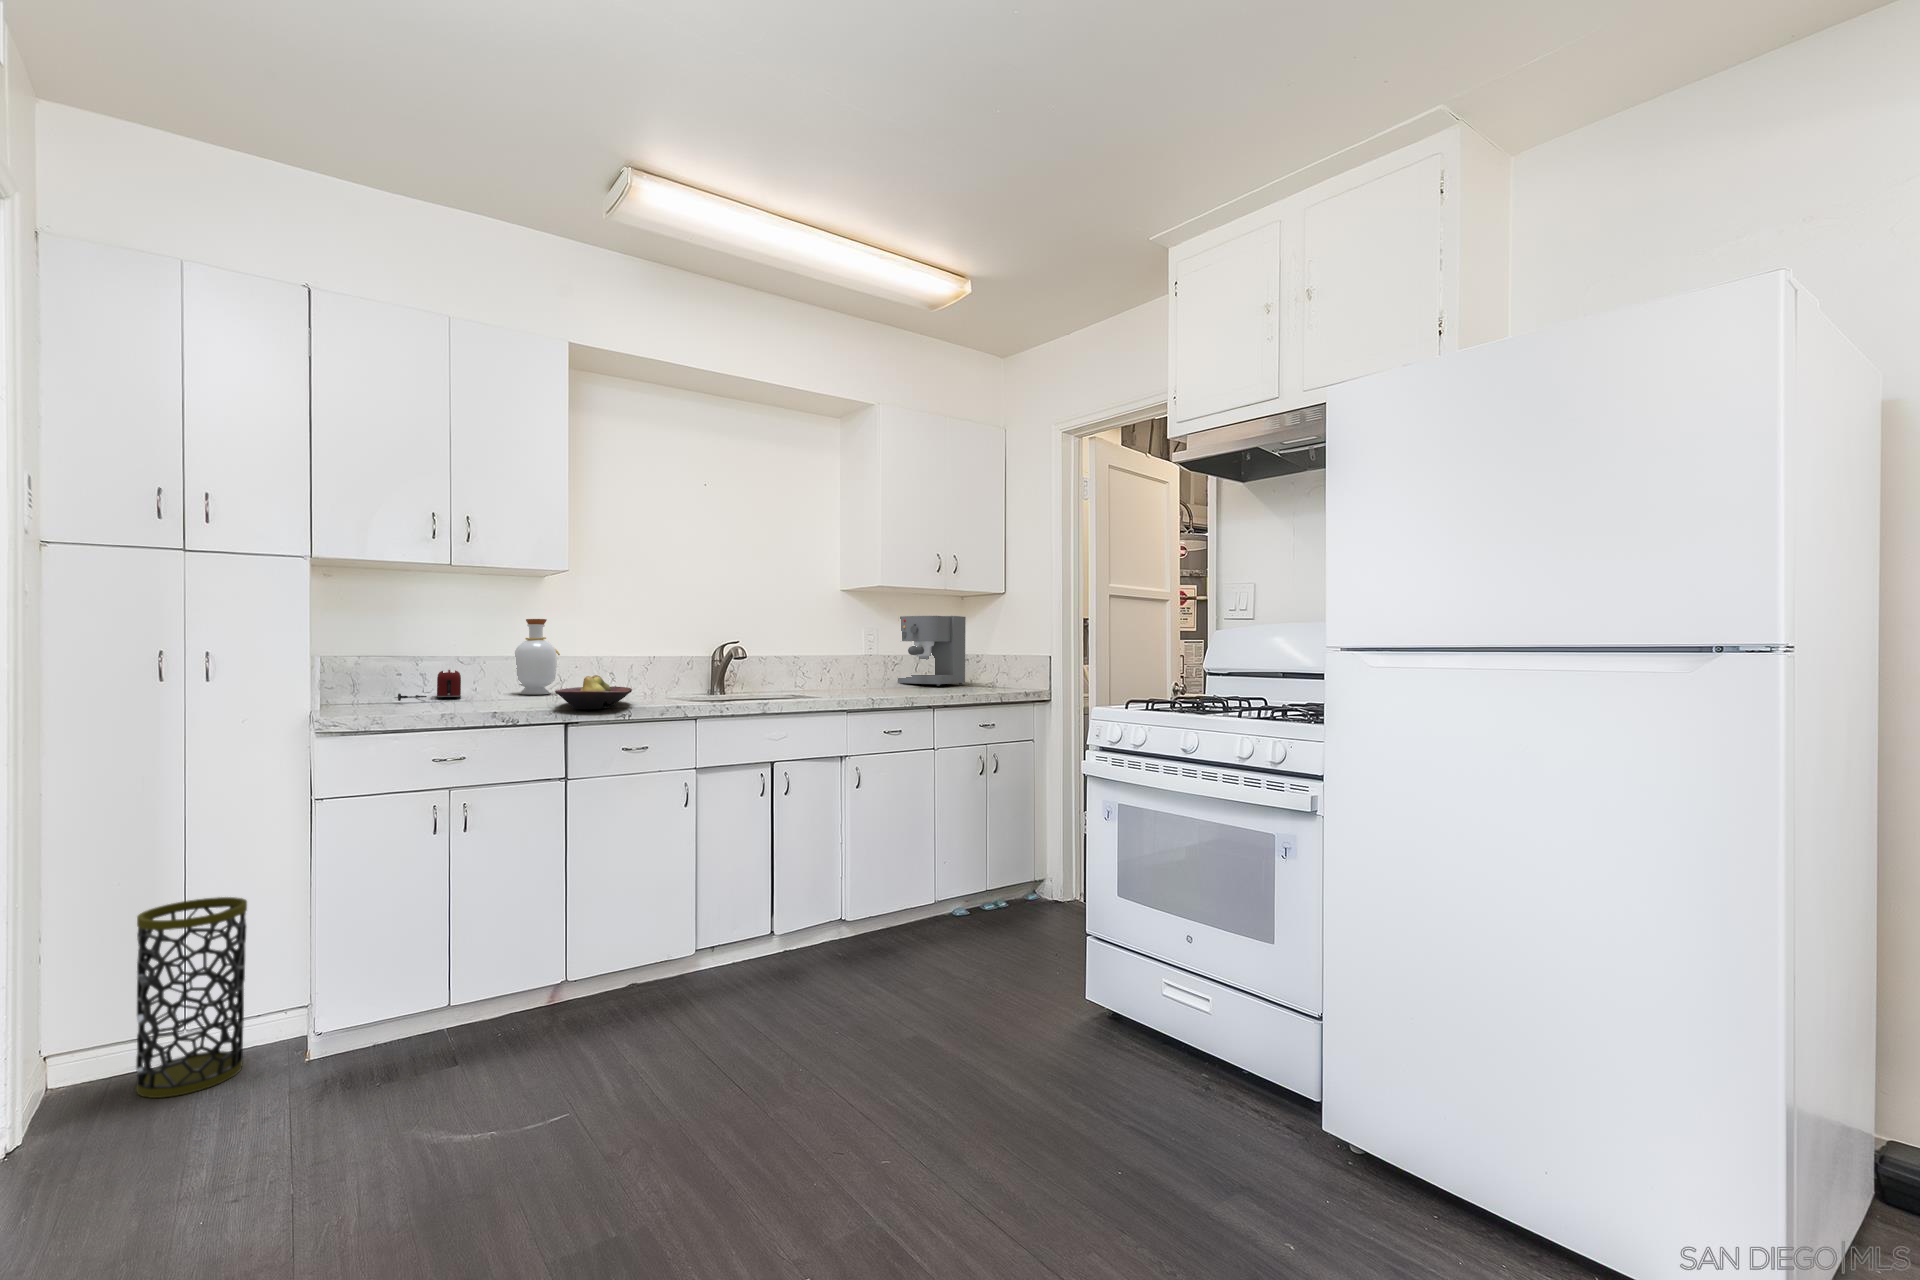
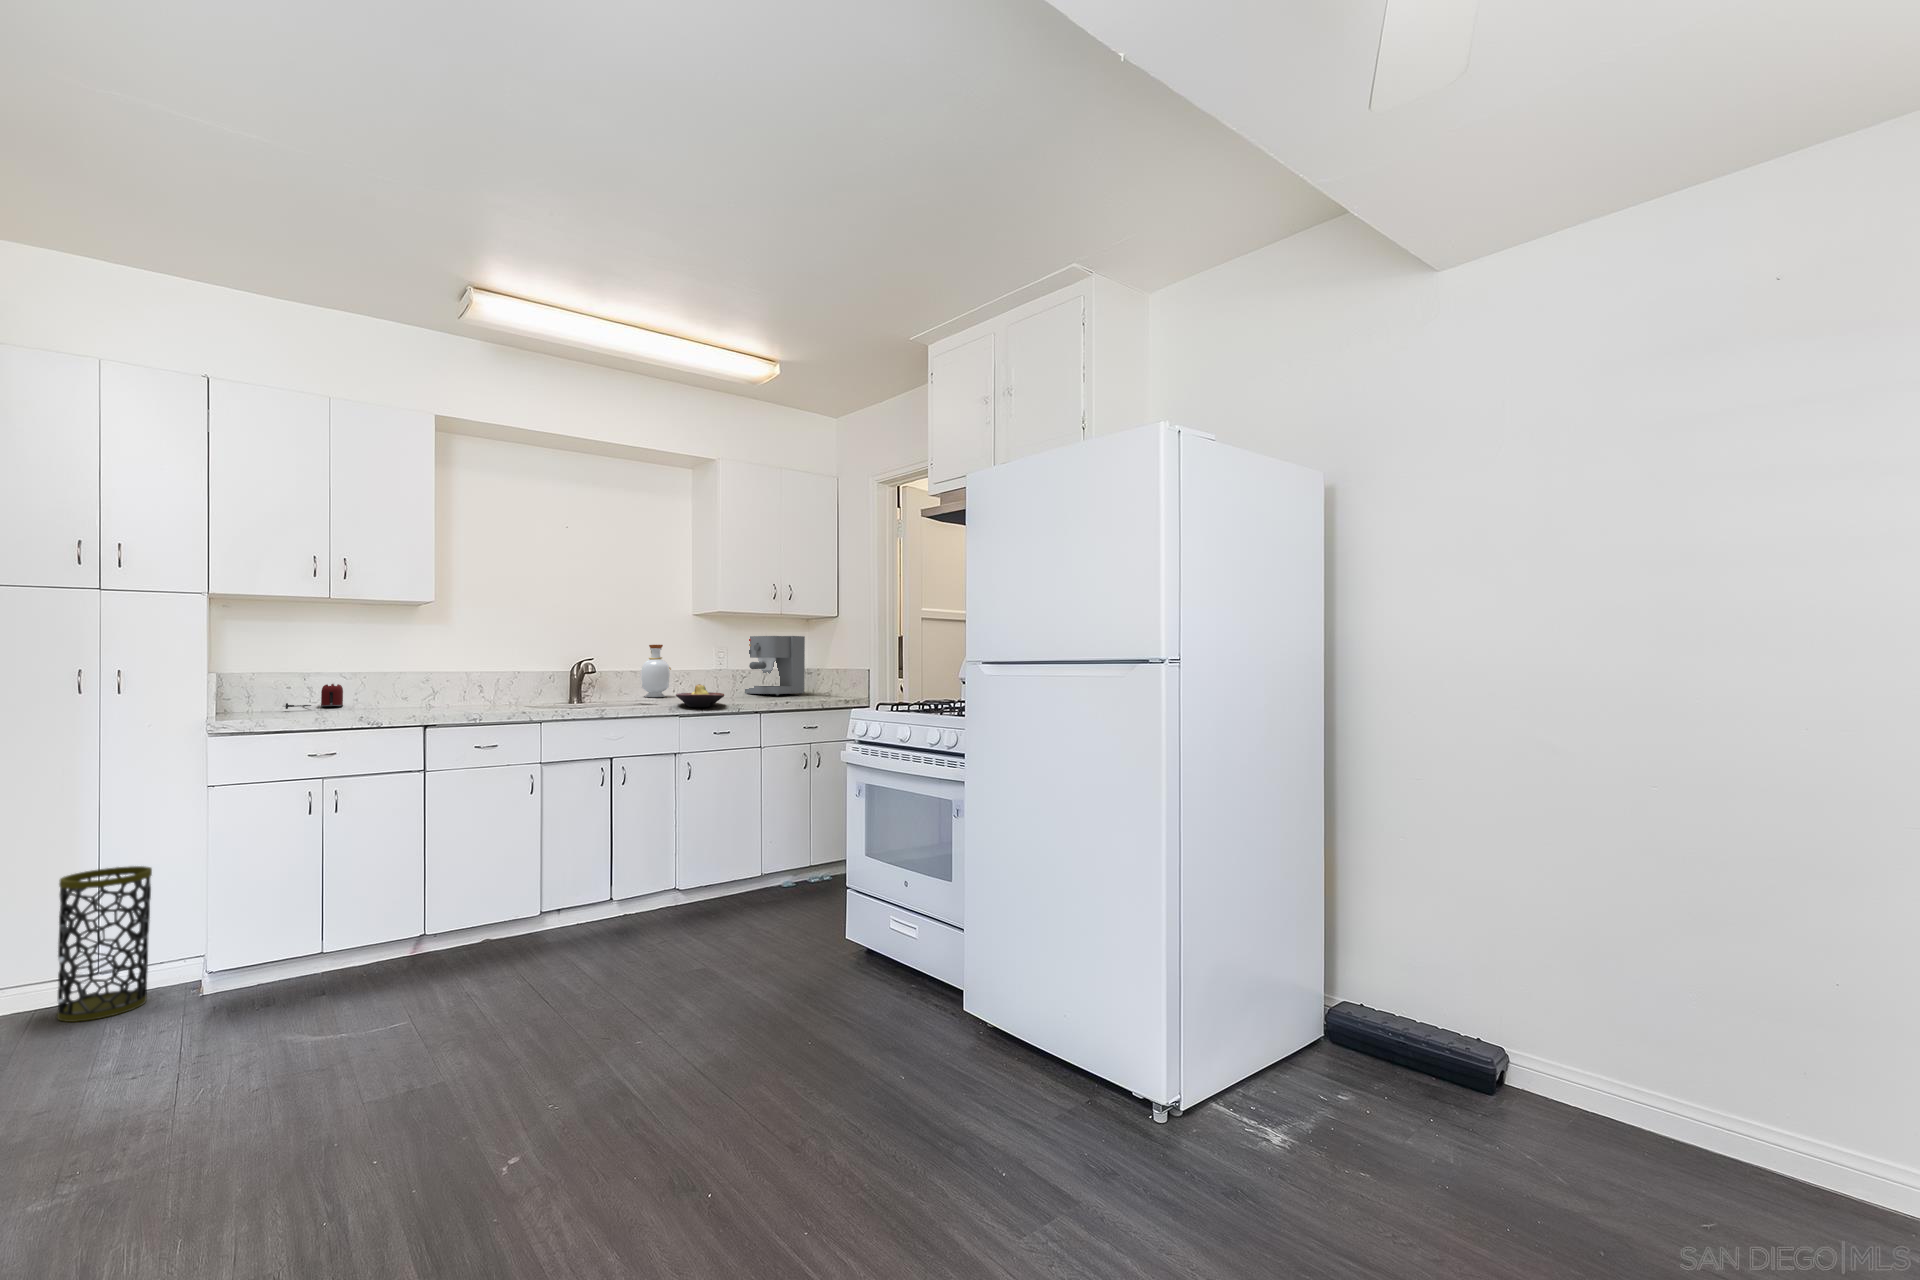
bottle: present [515,619,560,694] -> present [641,645,671,697]
fruit bowl: present [555,675,632,709] -> present [676,684,724,707]

